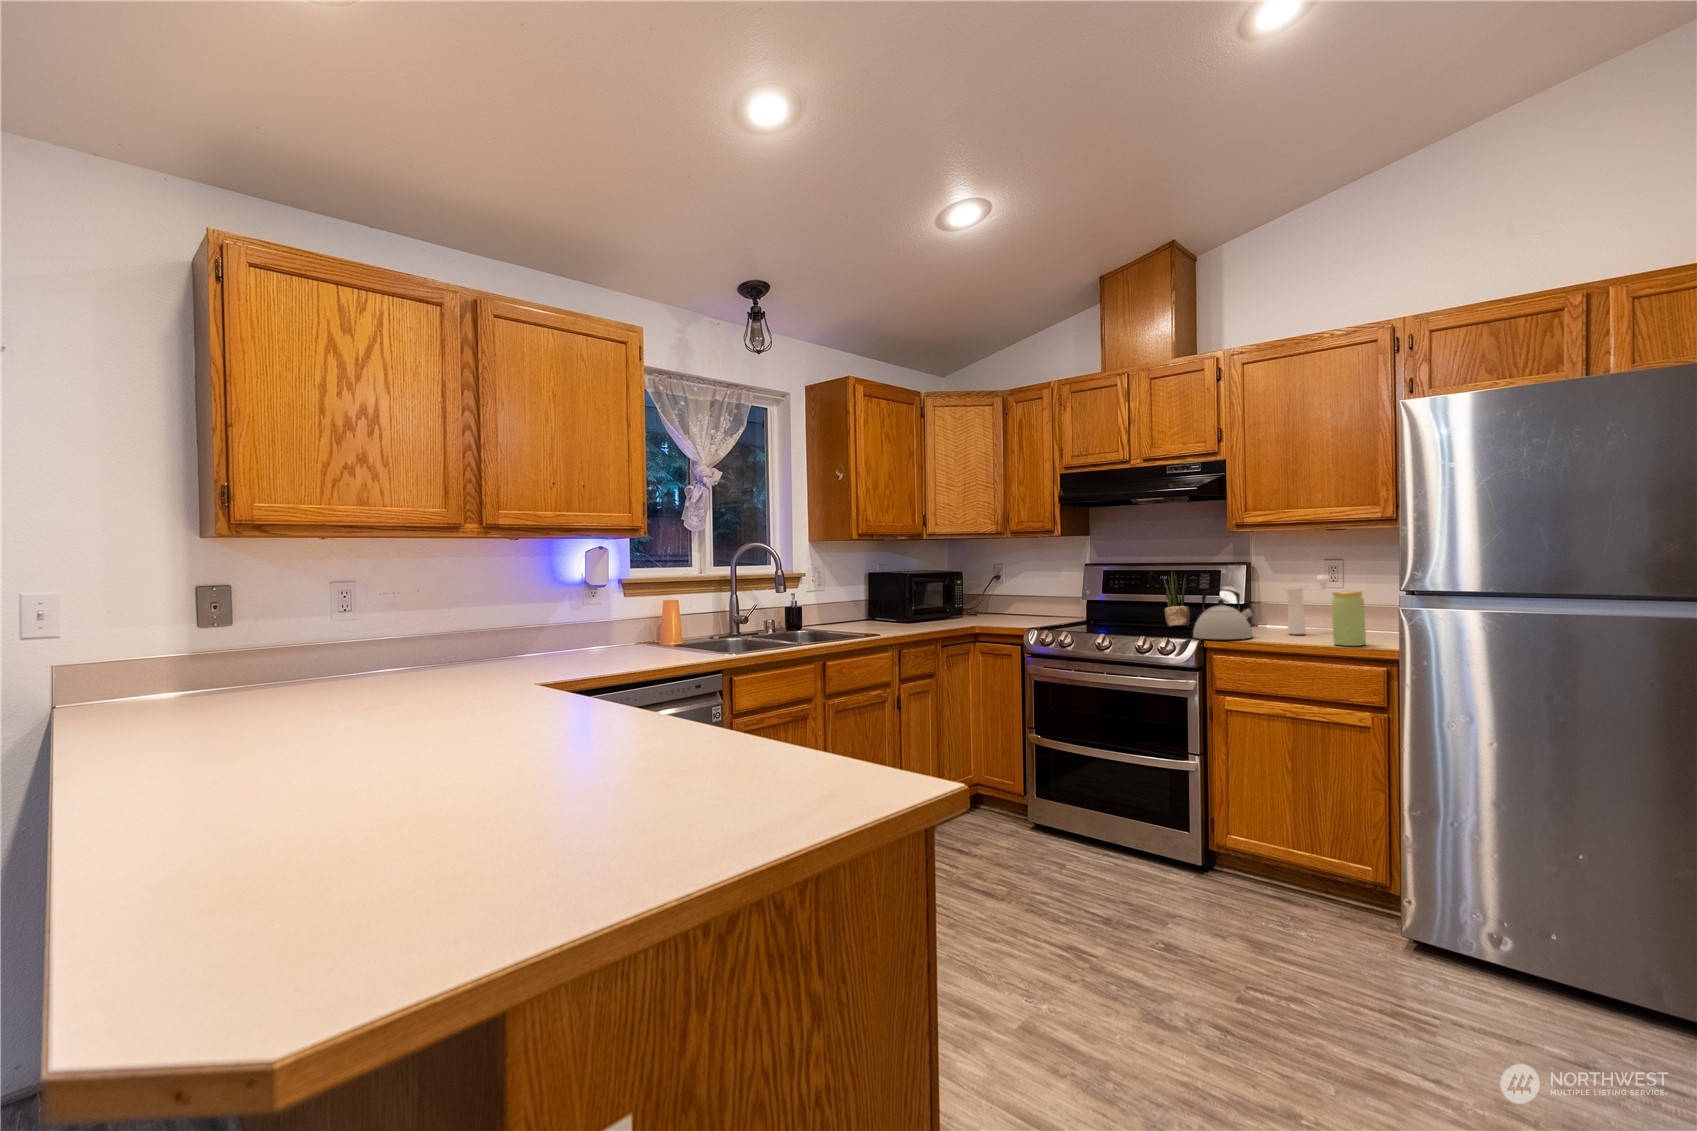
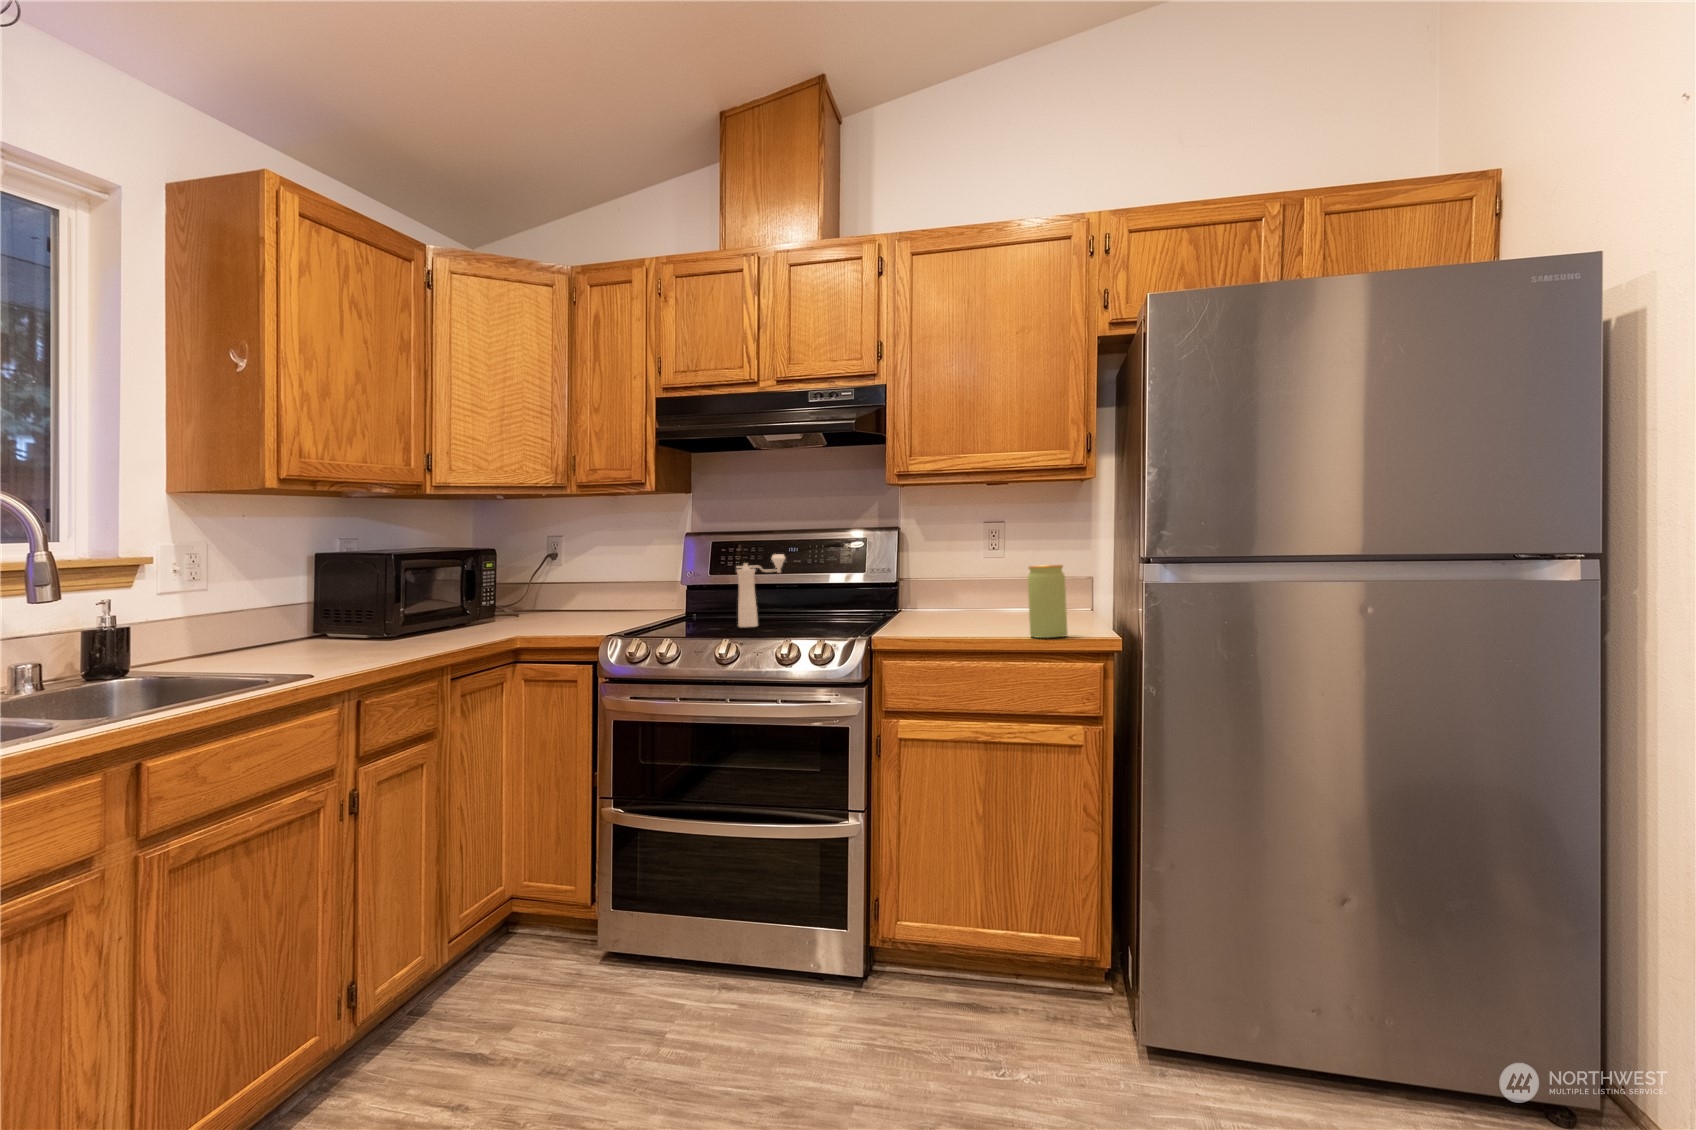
potted plant: present [1163,571,1190,627] -> none [803,544,838,627]
pepper mill: present [1287,575,1329,634] -> present [737,554,785,627]
kettle: present [1193,589,1254,639] -> none [850,566,928,638]

